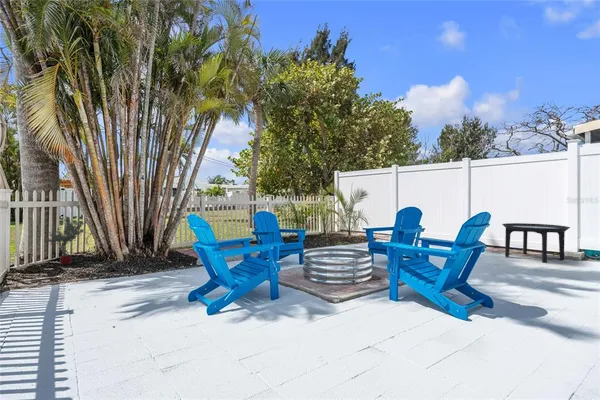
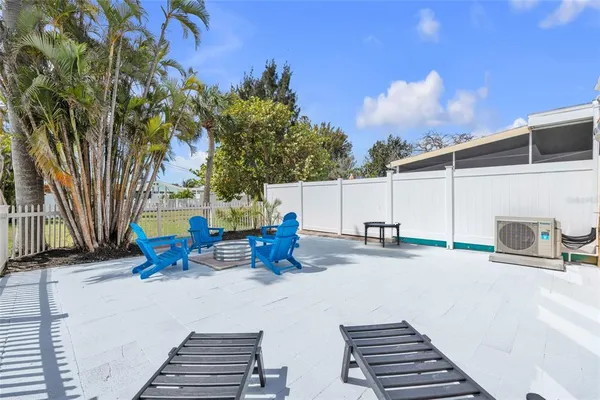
potted tree: present [46,217,84,265] -> none [35,222,65,257]

